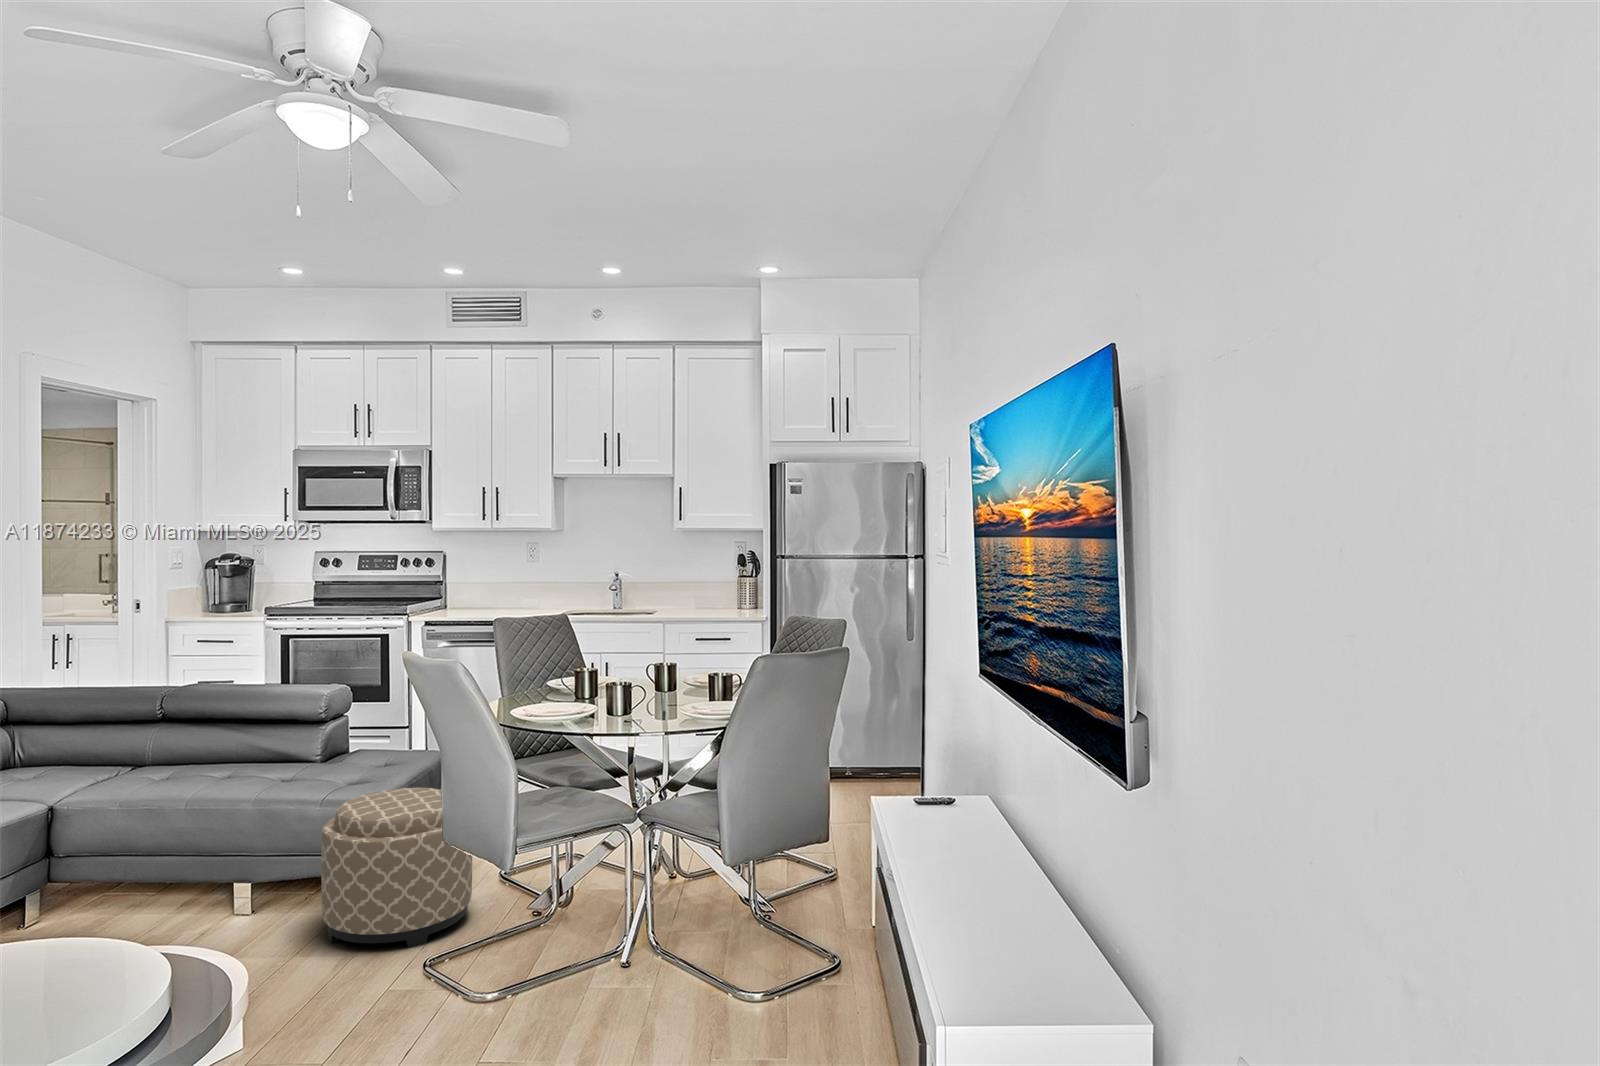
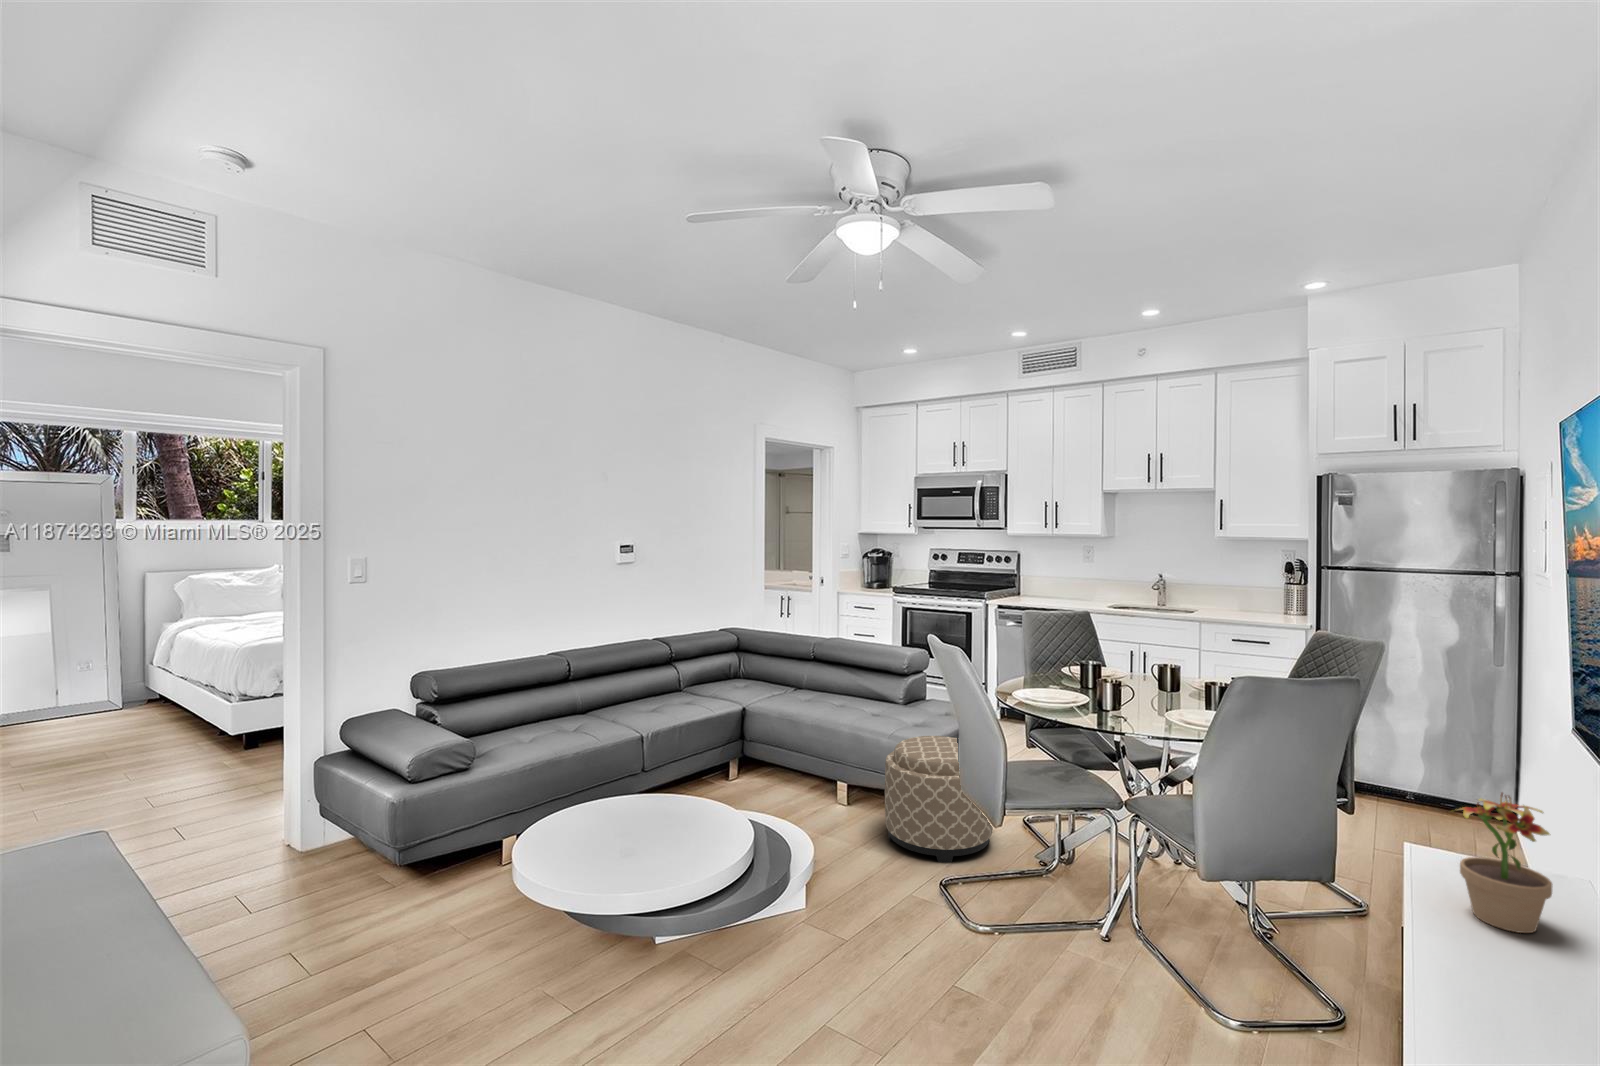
potted plant: none [916,725,978,835] -> present [1459,793,1552,933]

